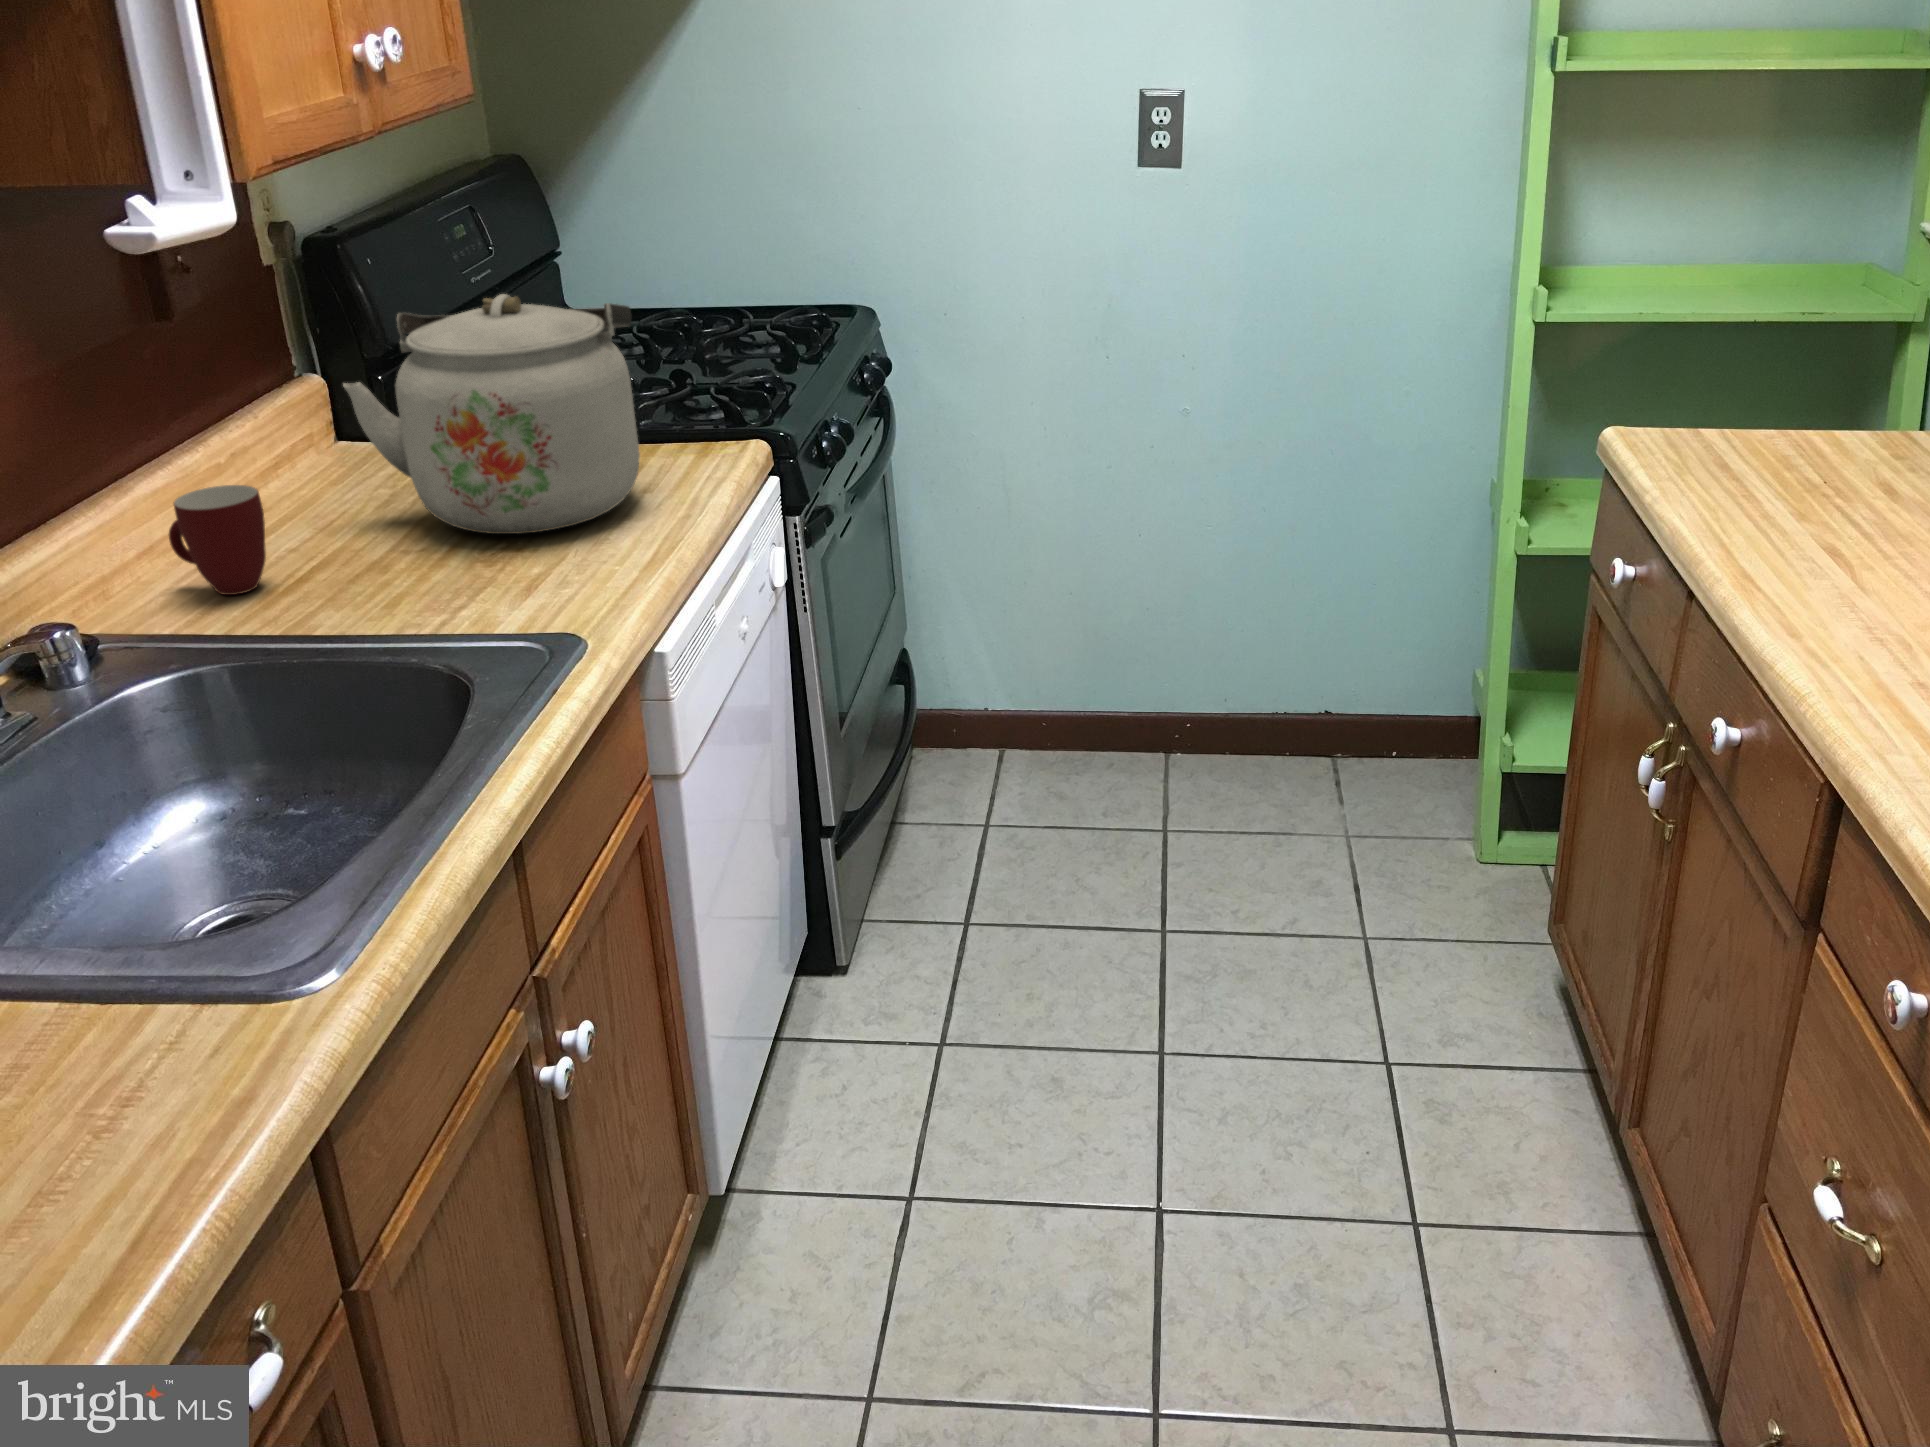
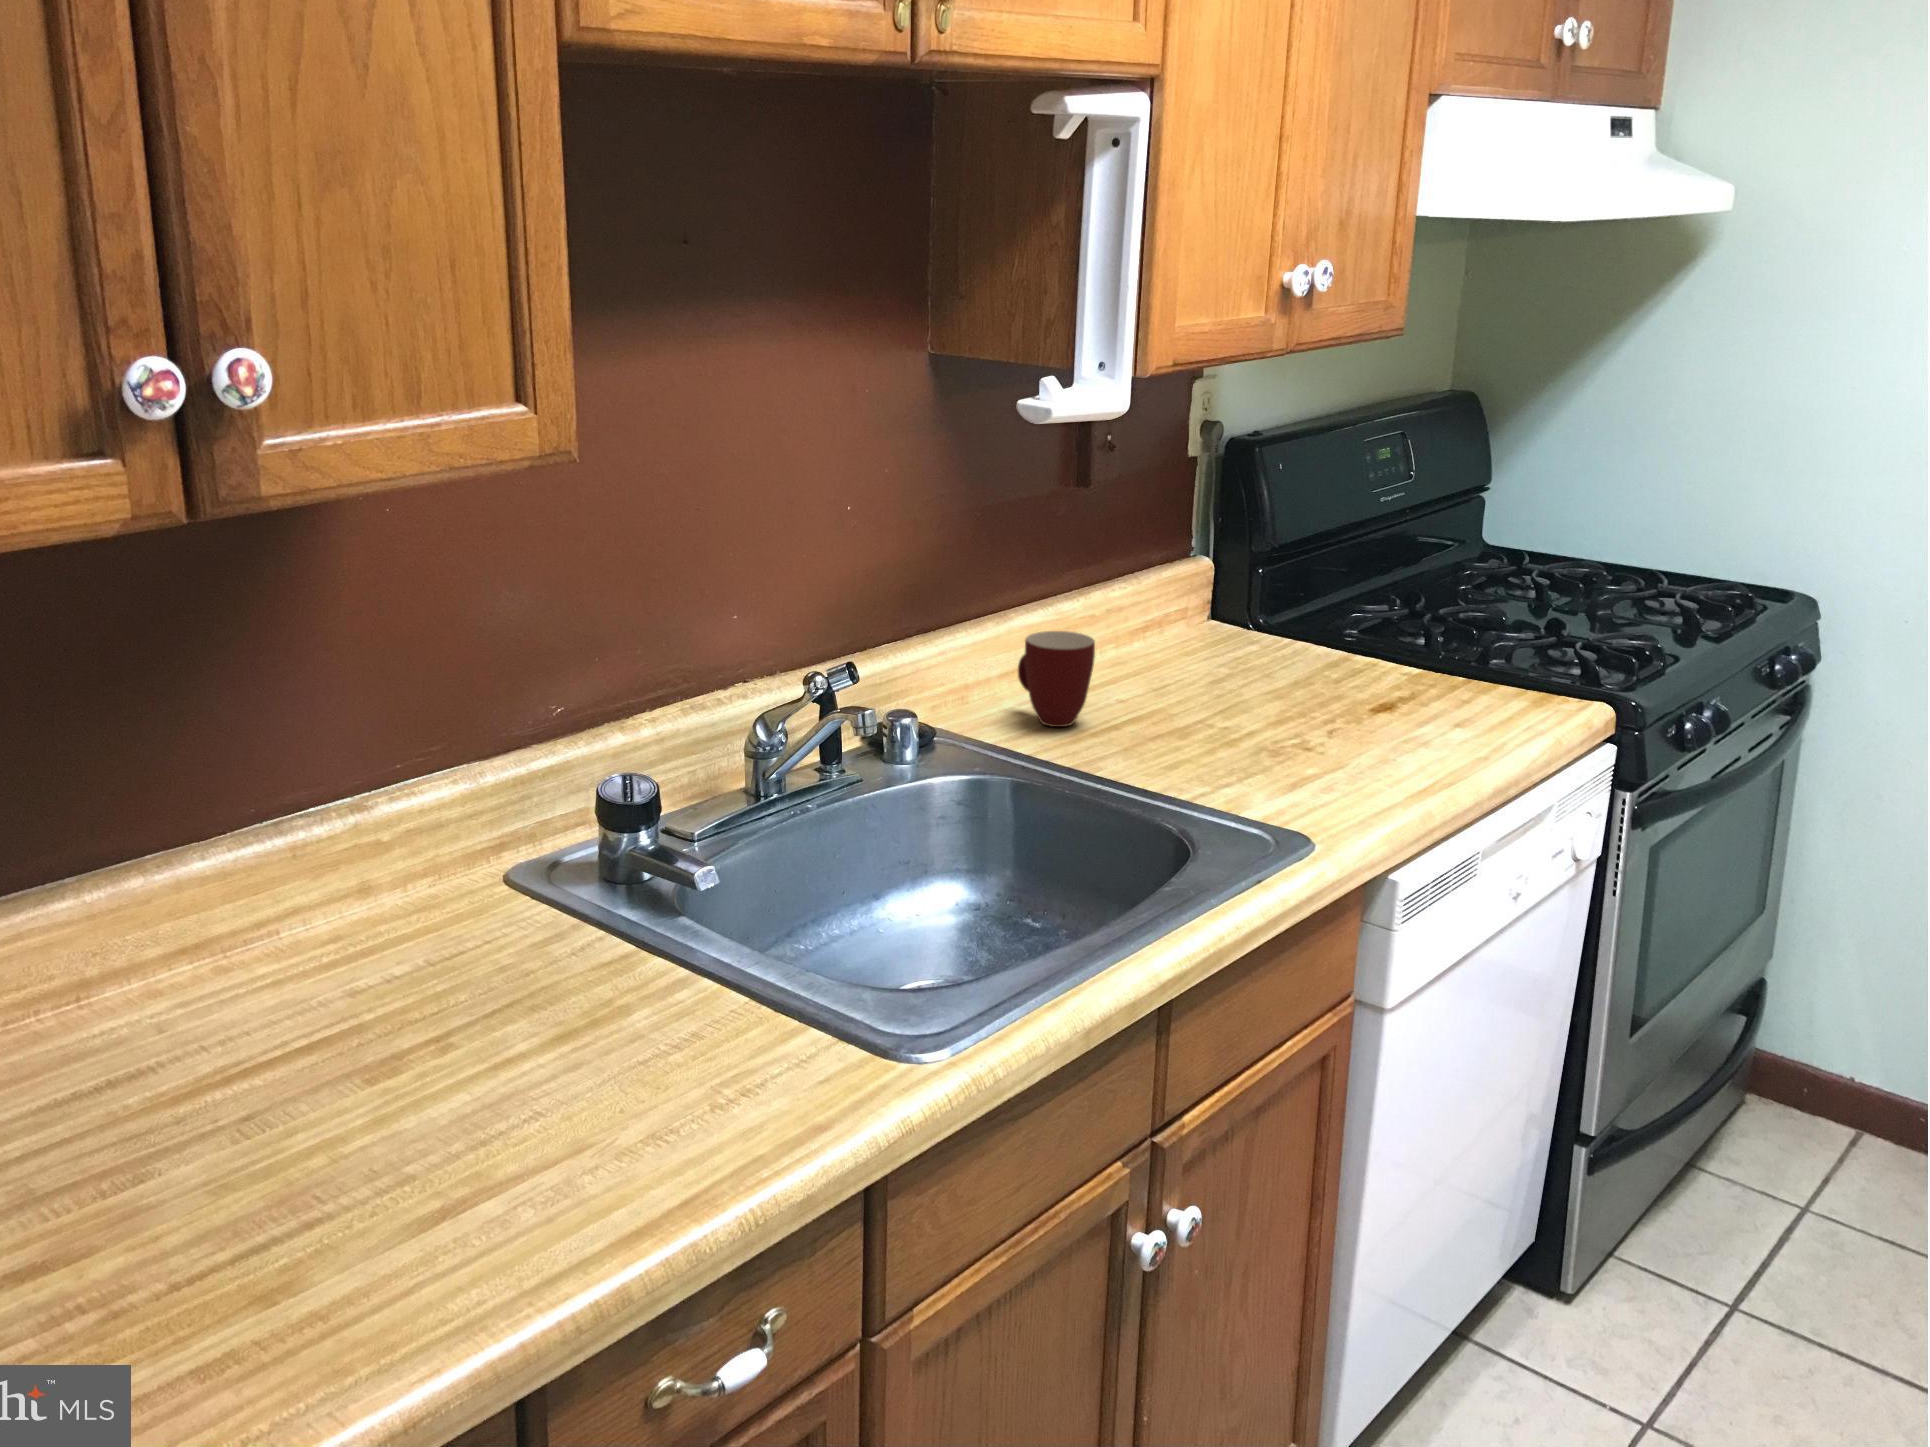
kettle: present [343,294,640,534] -> none [1200,511,1489,740]

